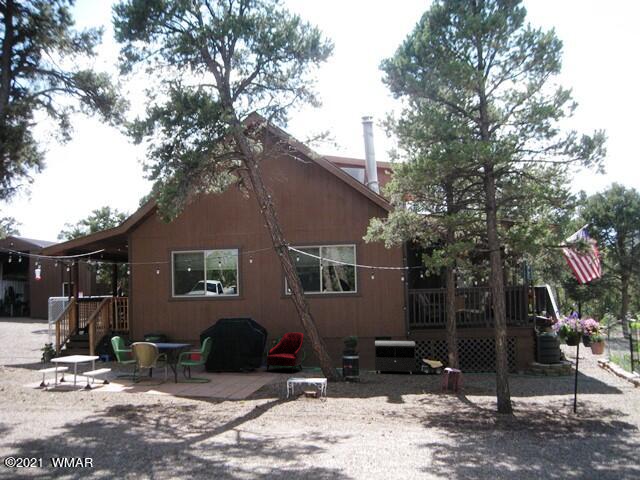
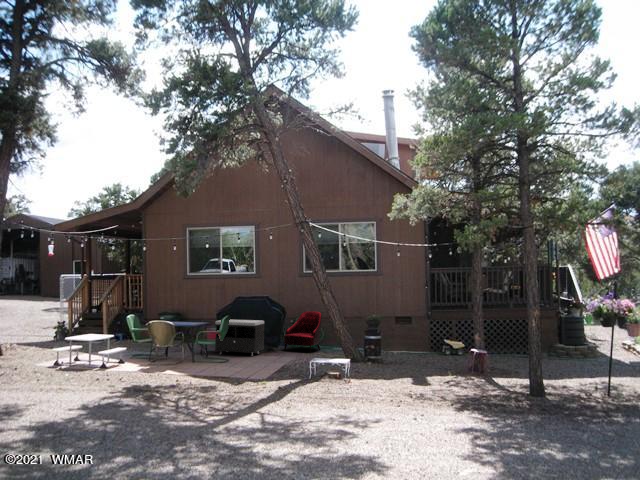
storage bench: present [375,341,415,374] -> present [215,319,264,356]

